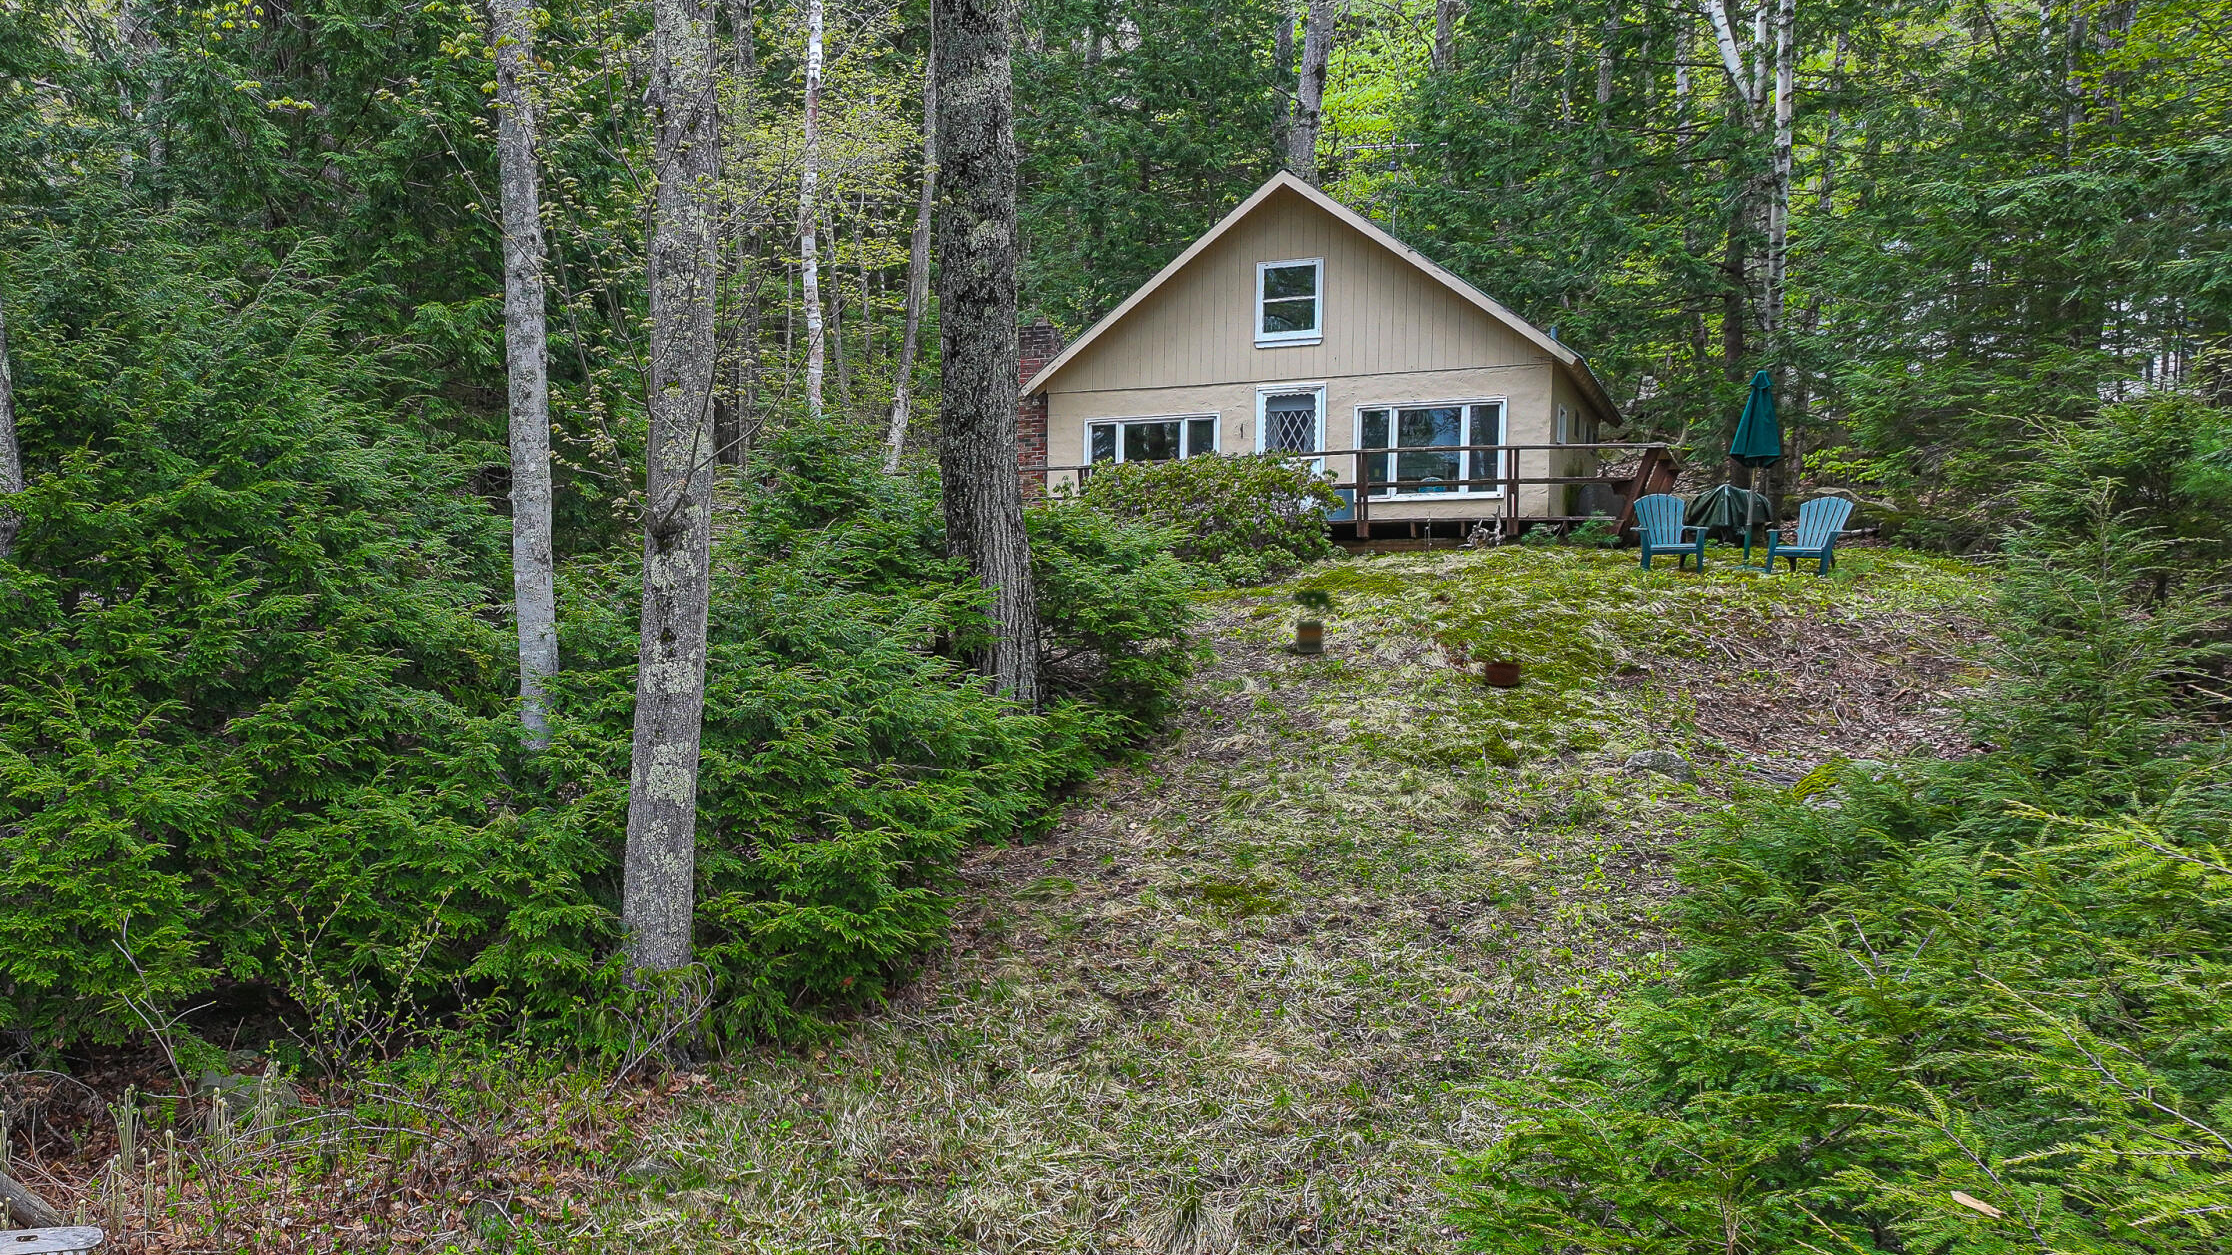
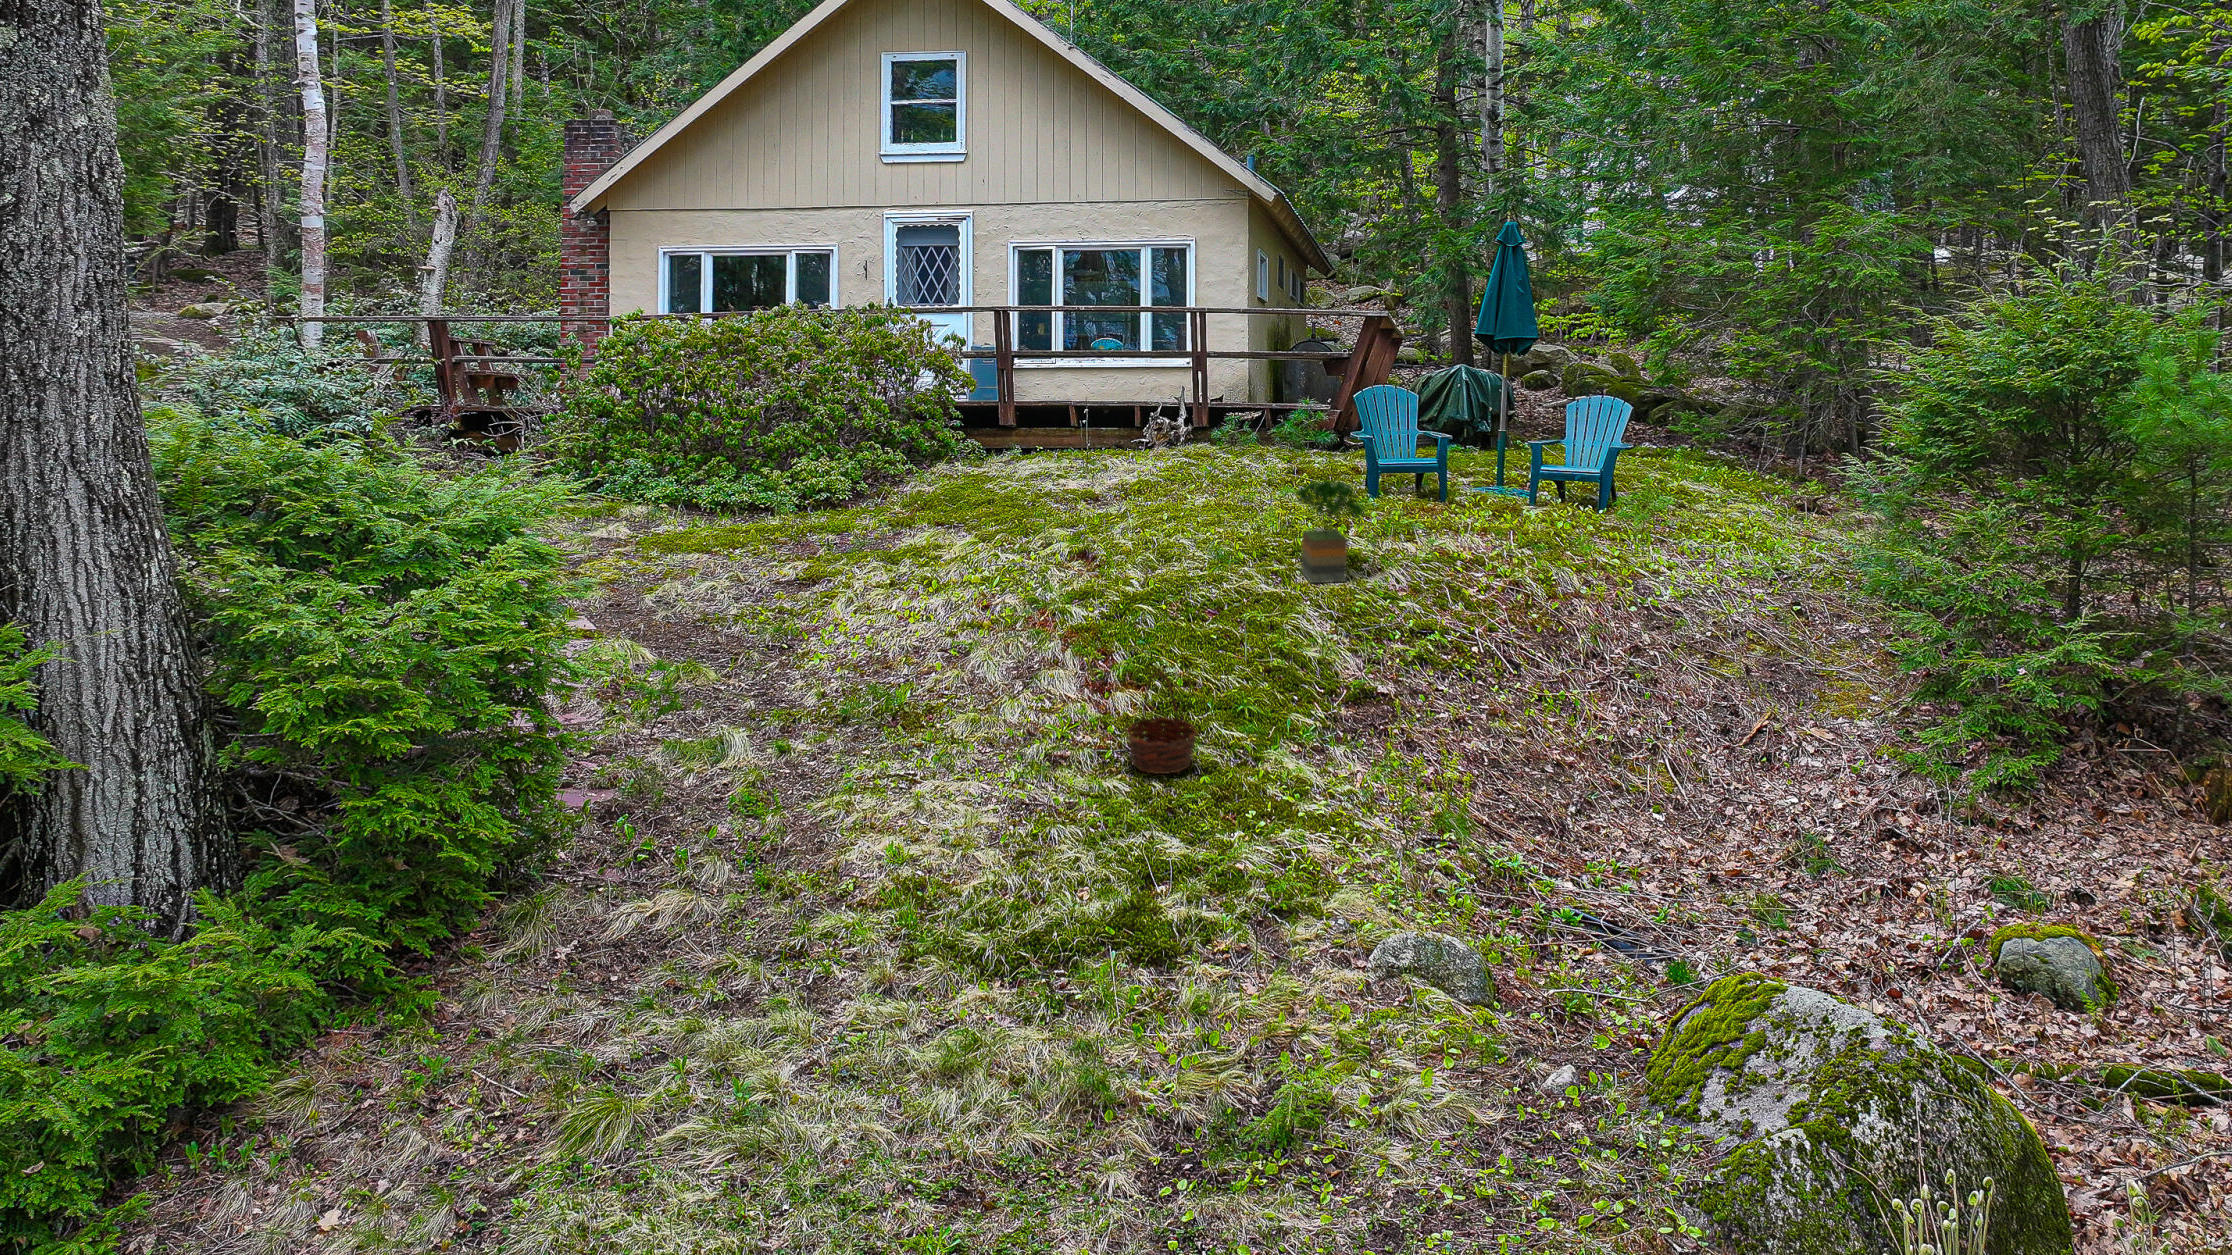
potted tree: present [1292,589,1335,653] -> present [1296,480,1363,583]

